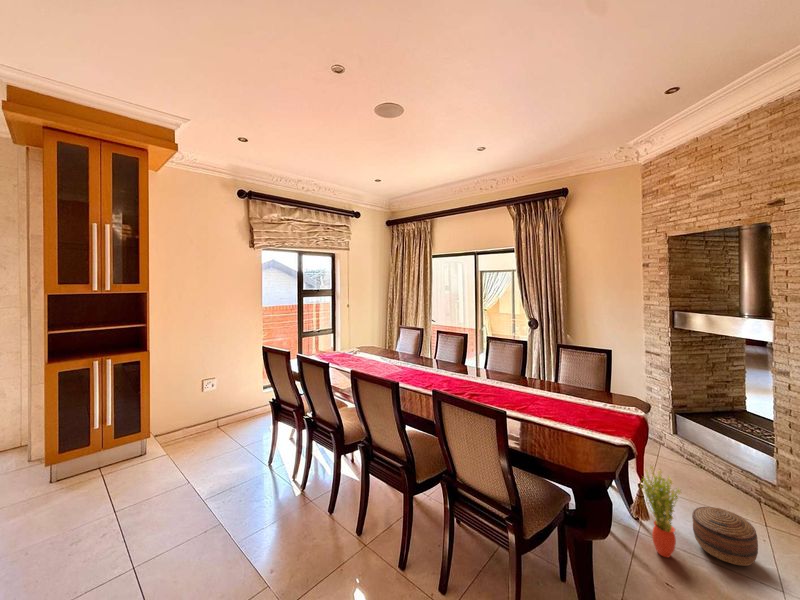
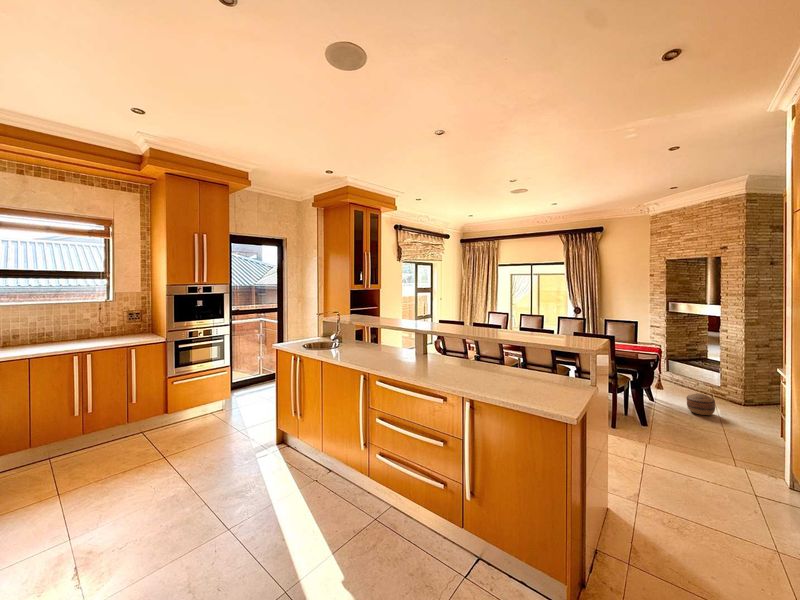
potted plant: present [641,466,680,558] -> none [663,375,684,415]

